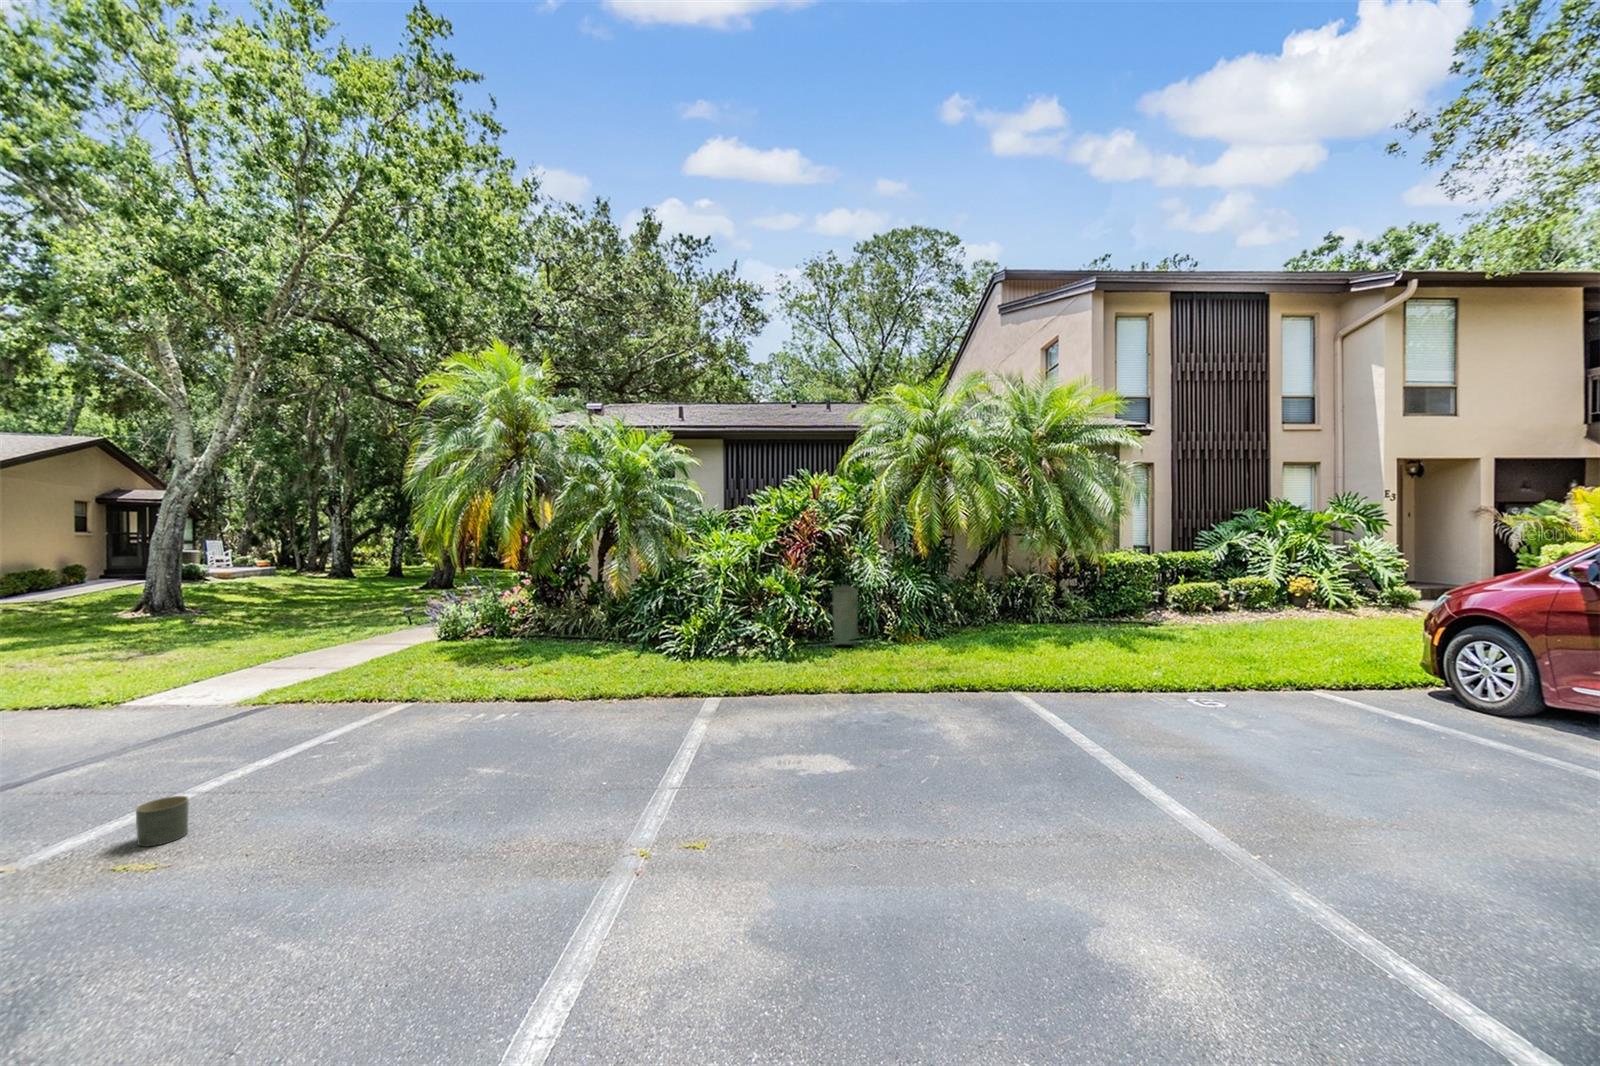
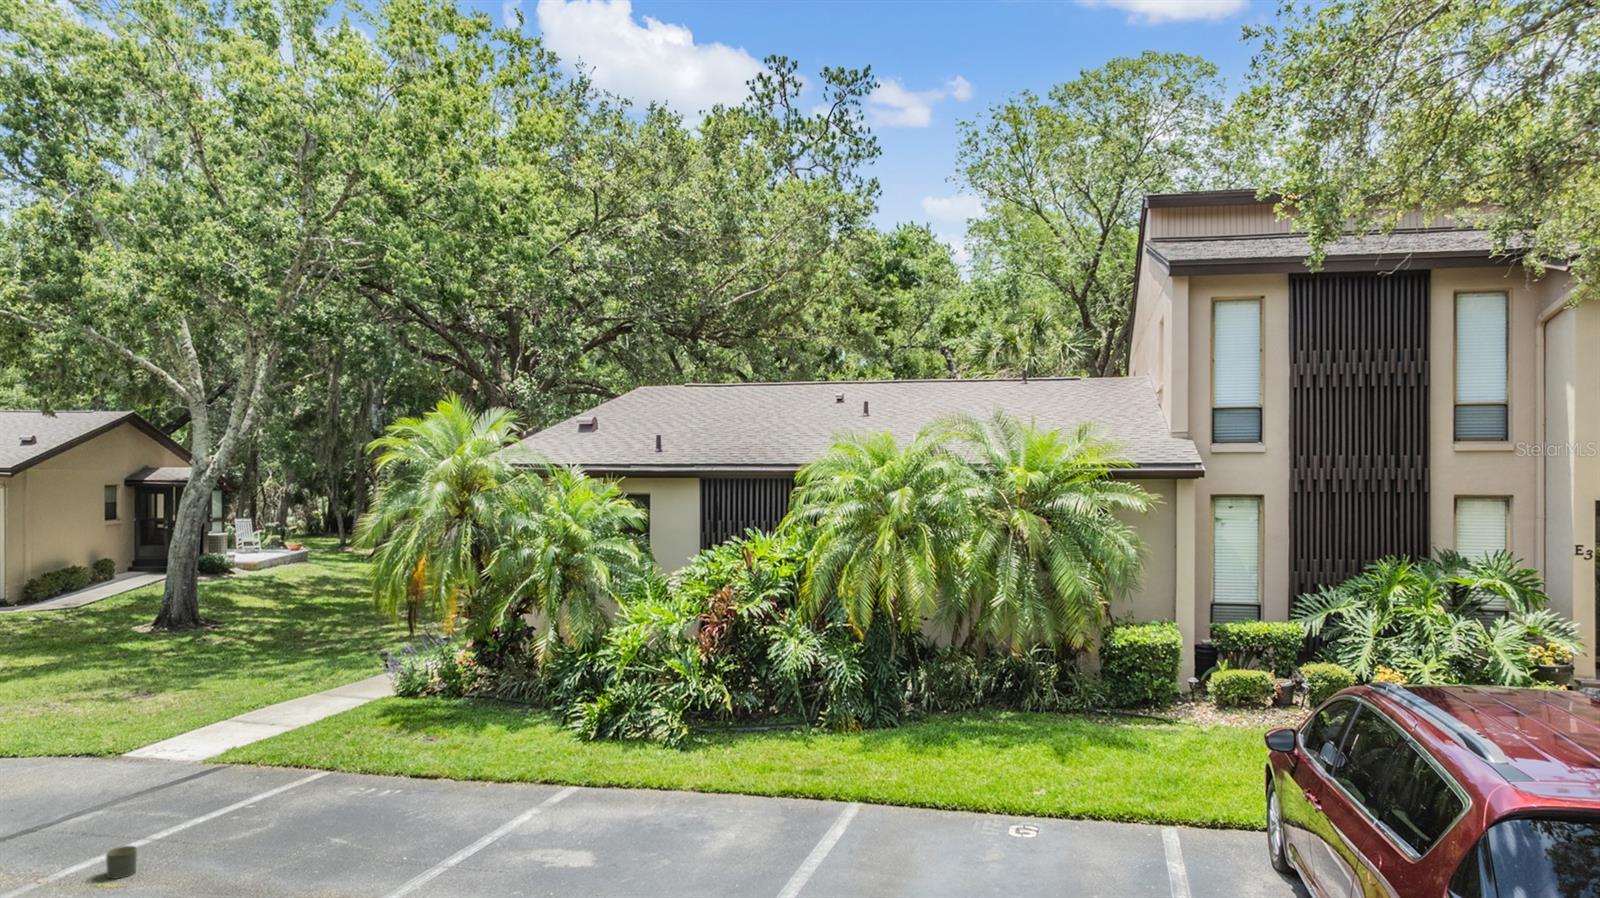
trash can: present [832,585,858,647] -> none [764,658,793,730]

